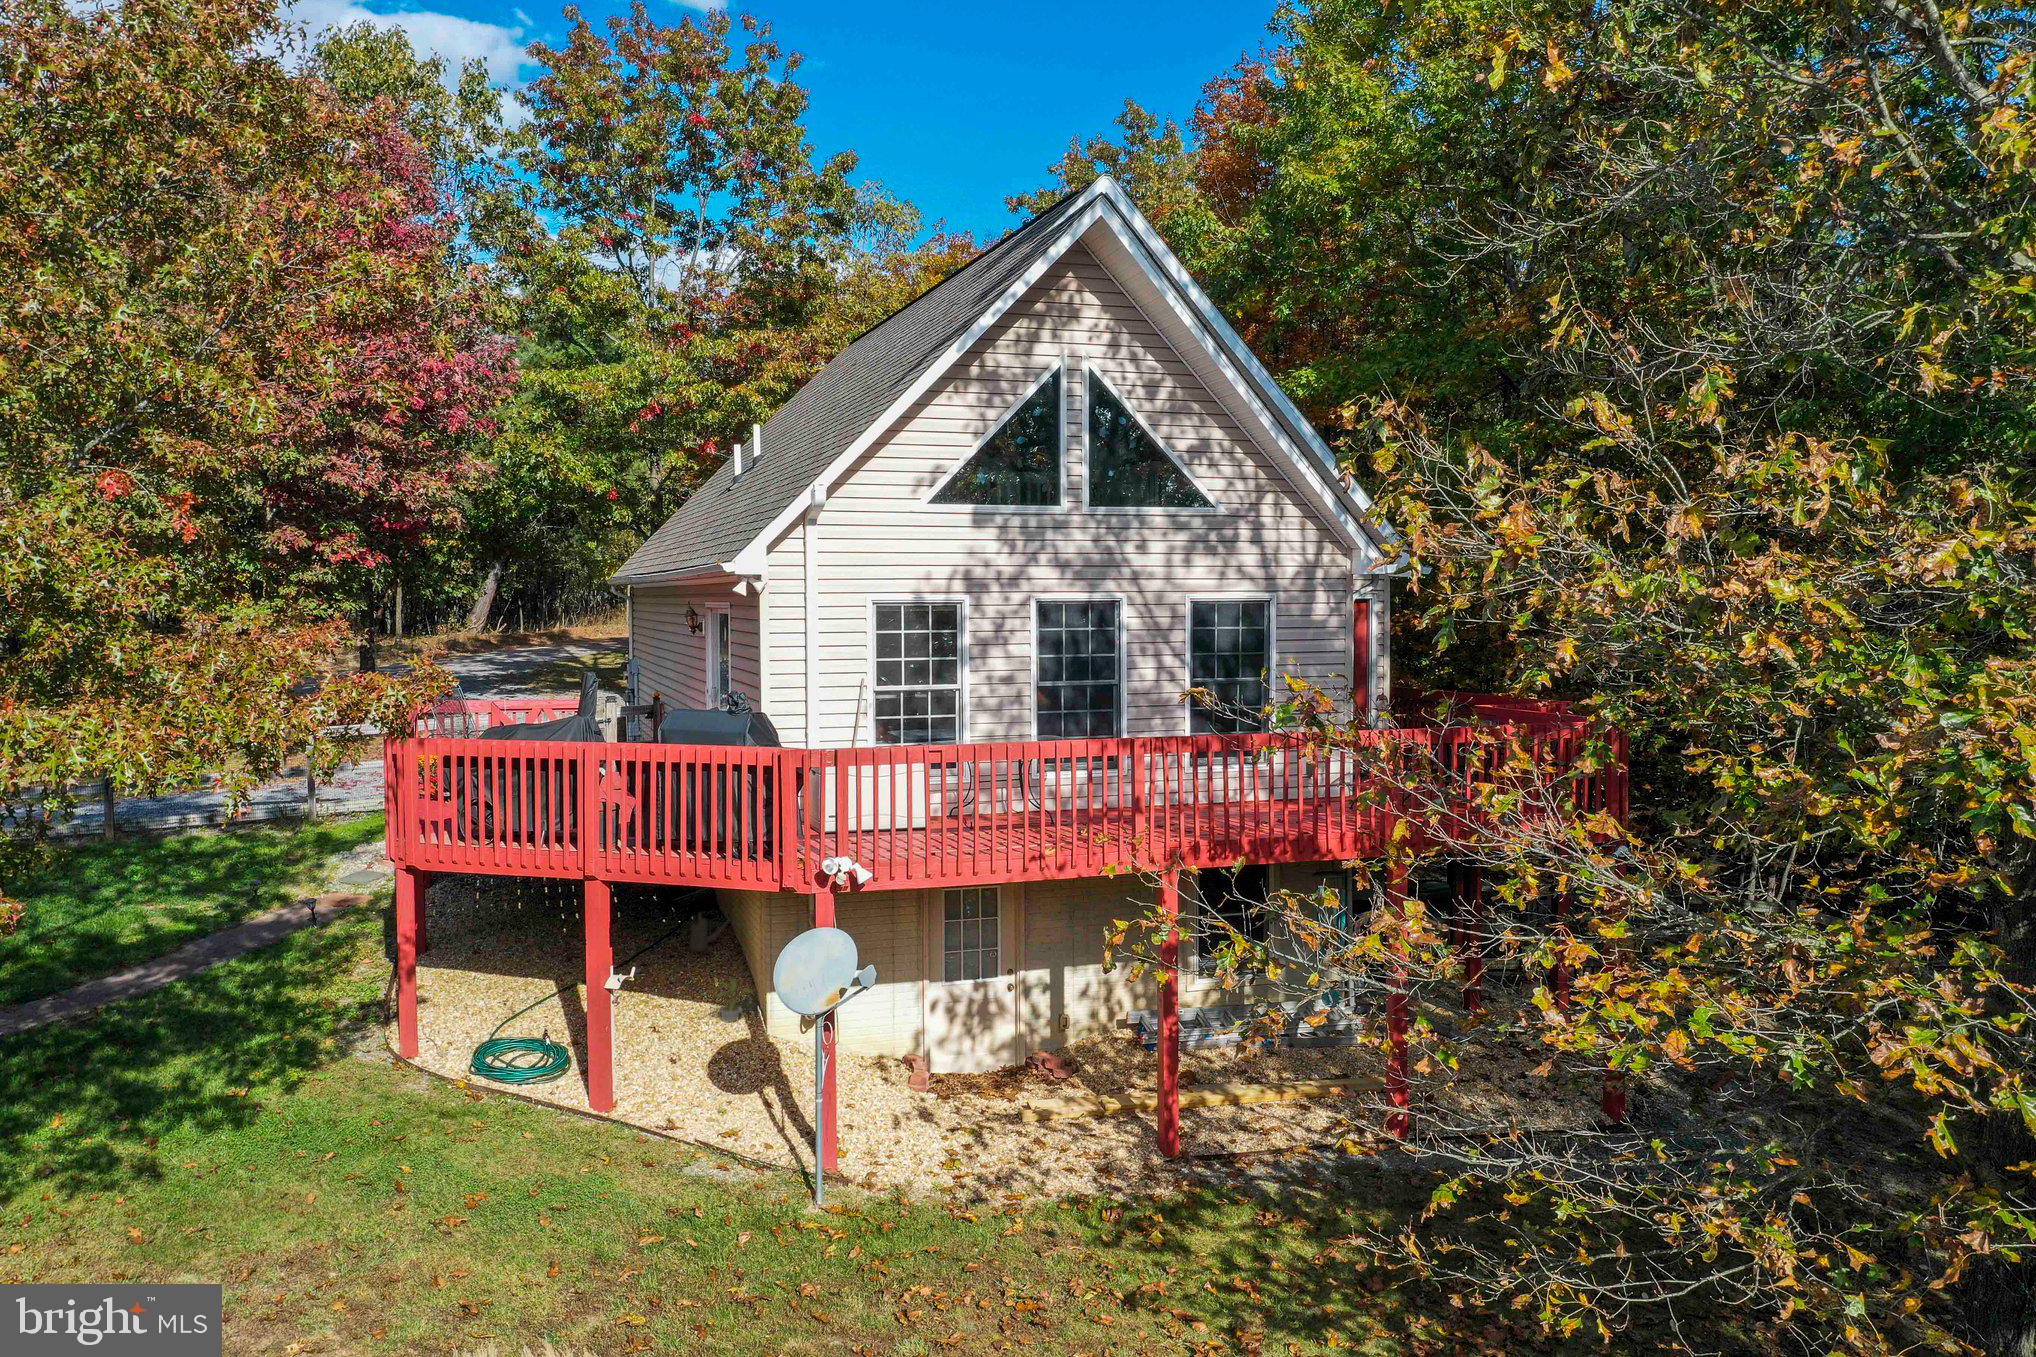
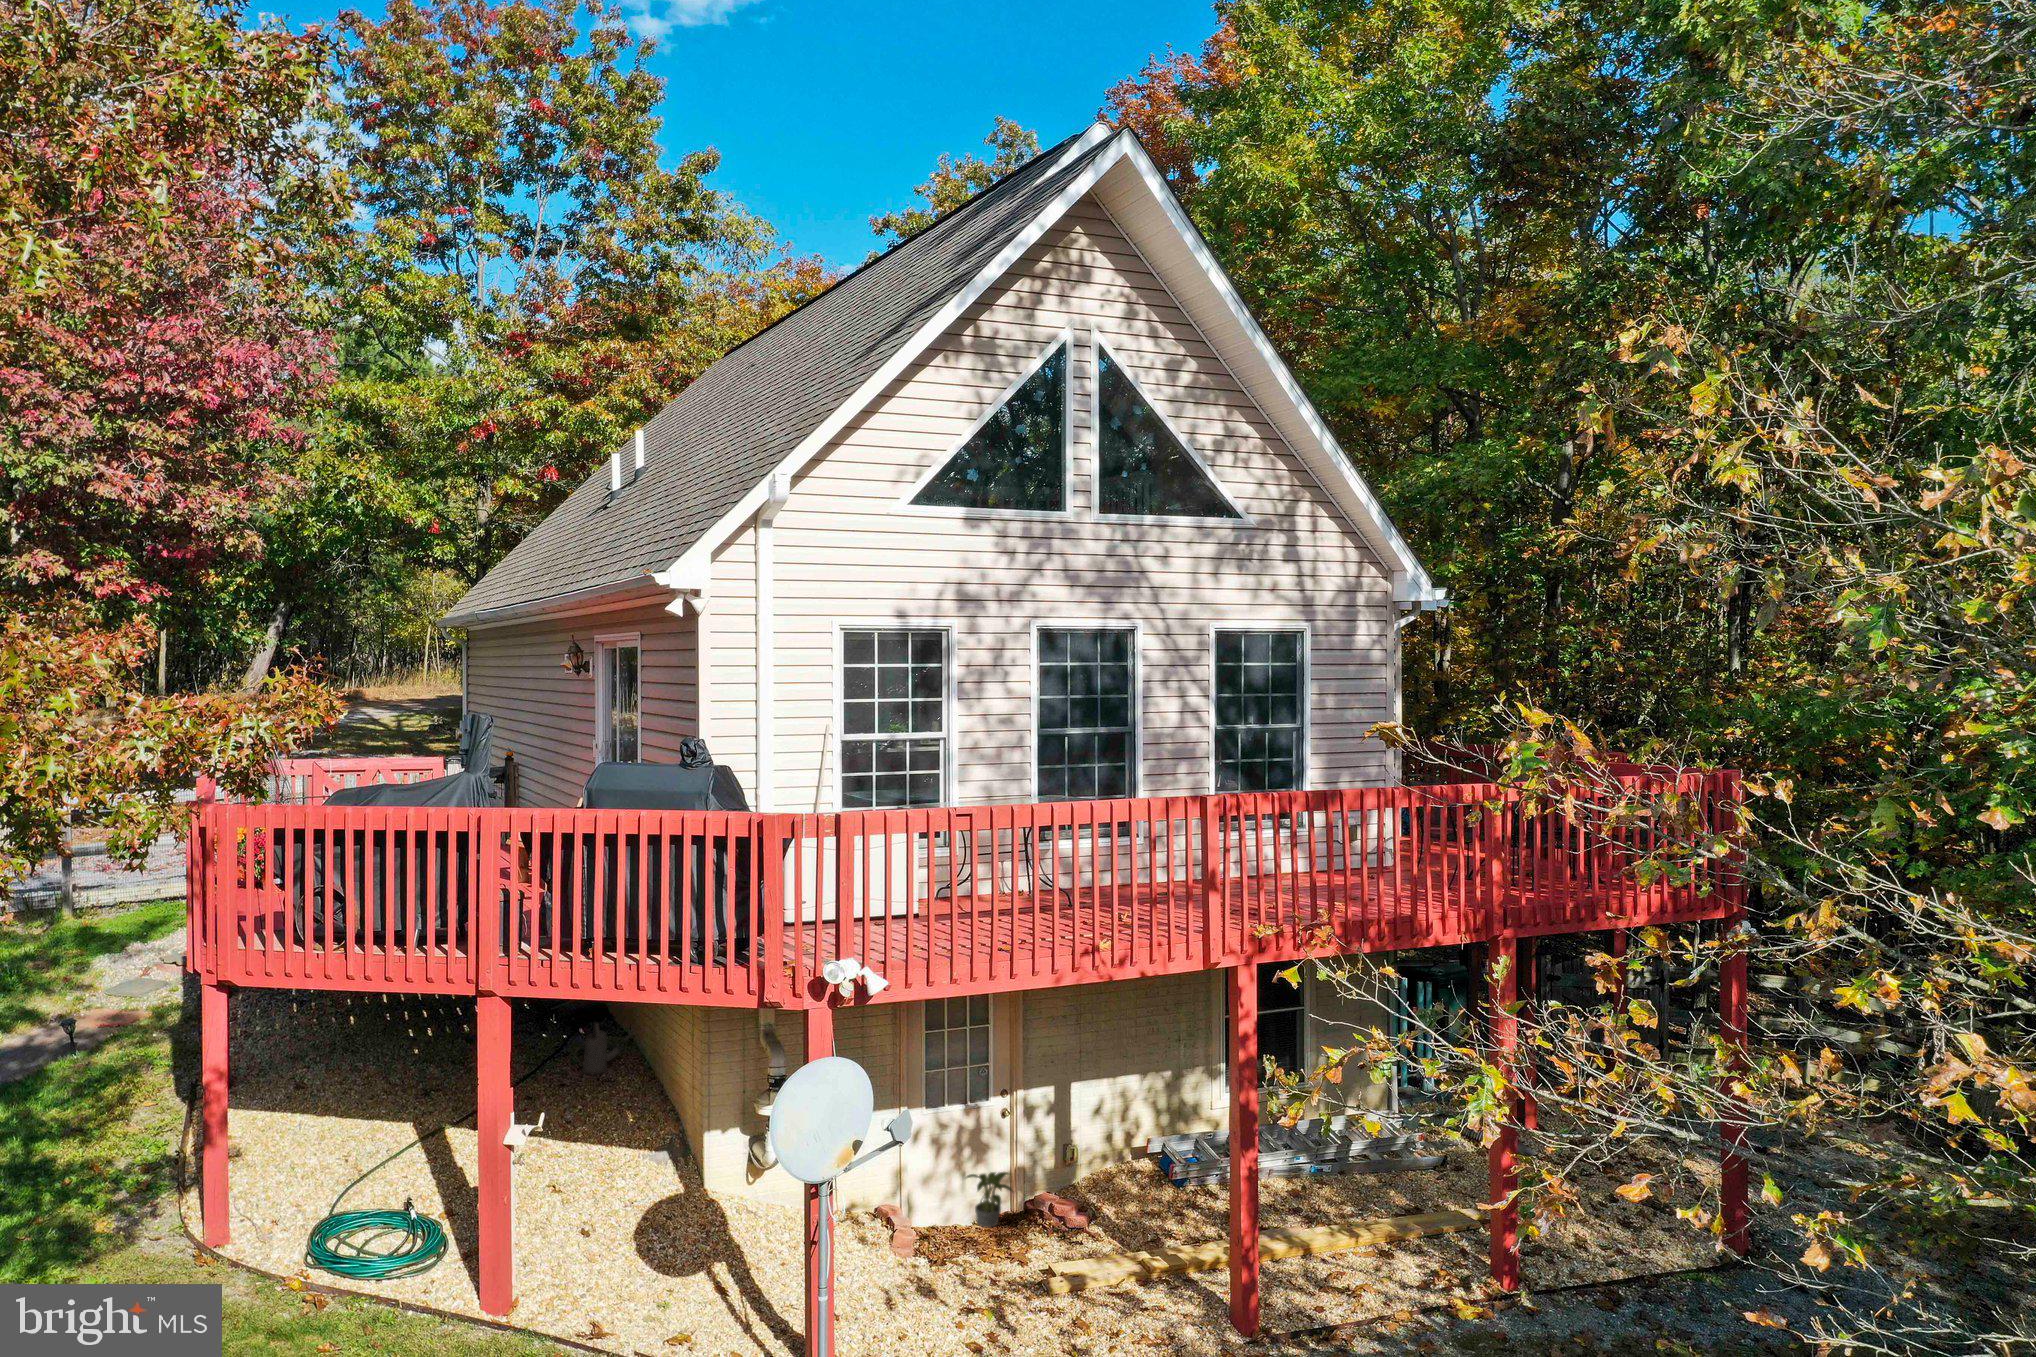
potted plant: present [713,979,751,1022] -> present [966,1172,1013,1227]

